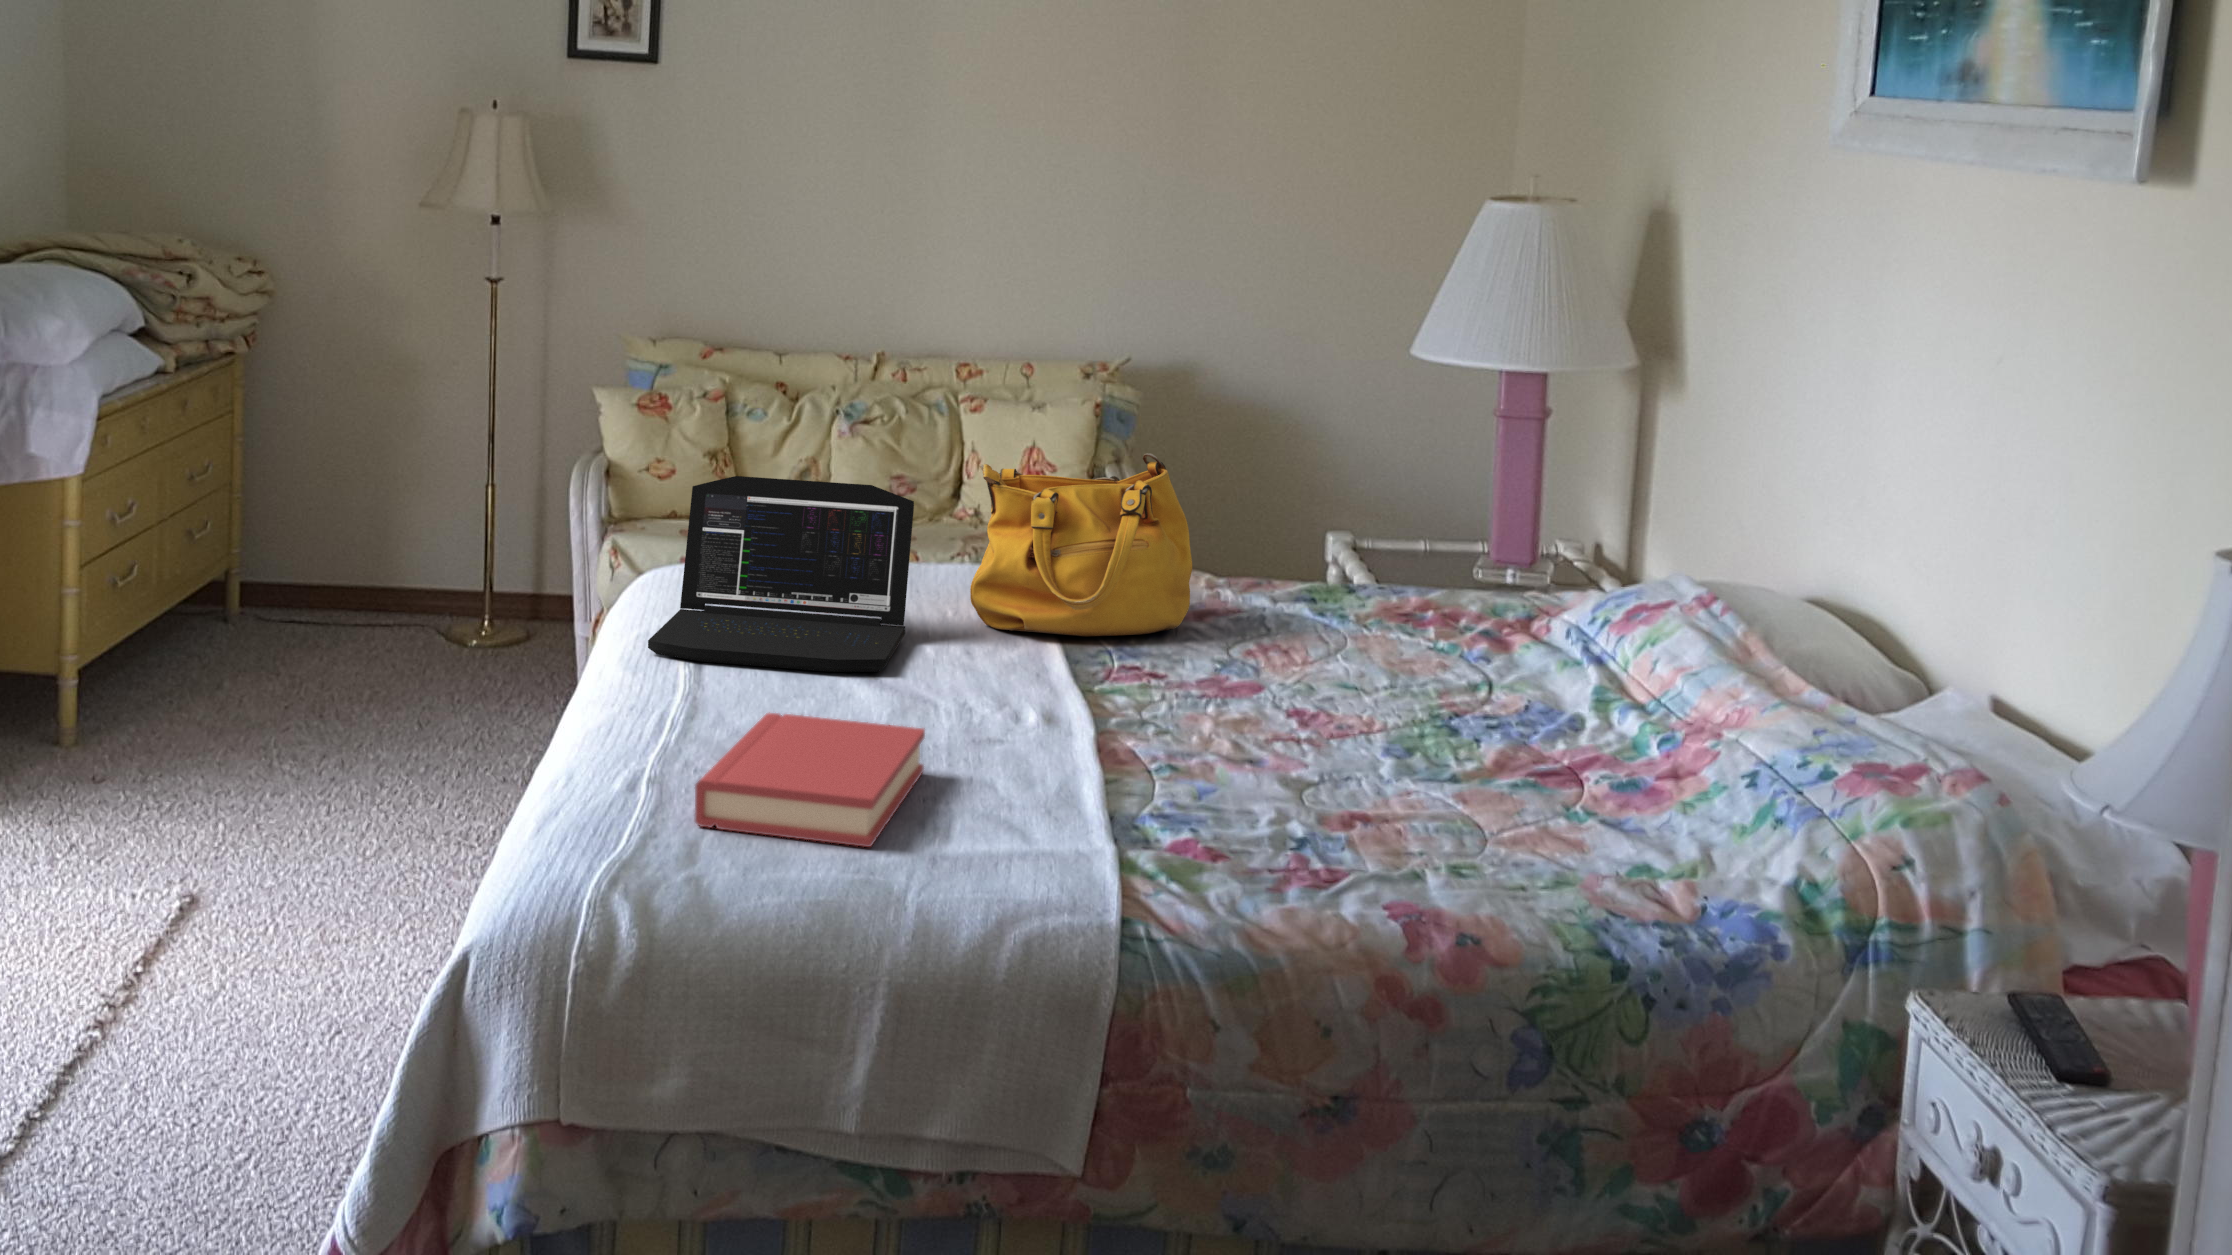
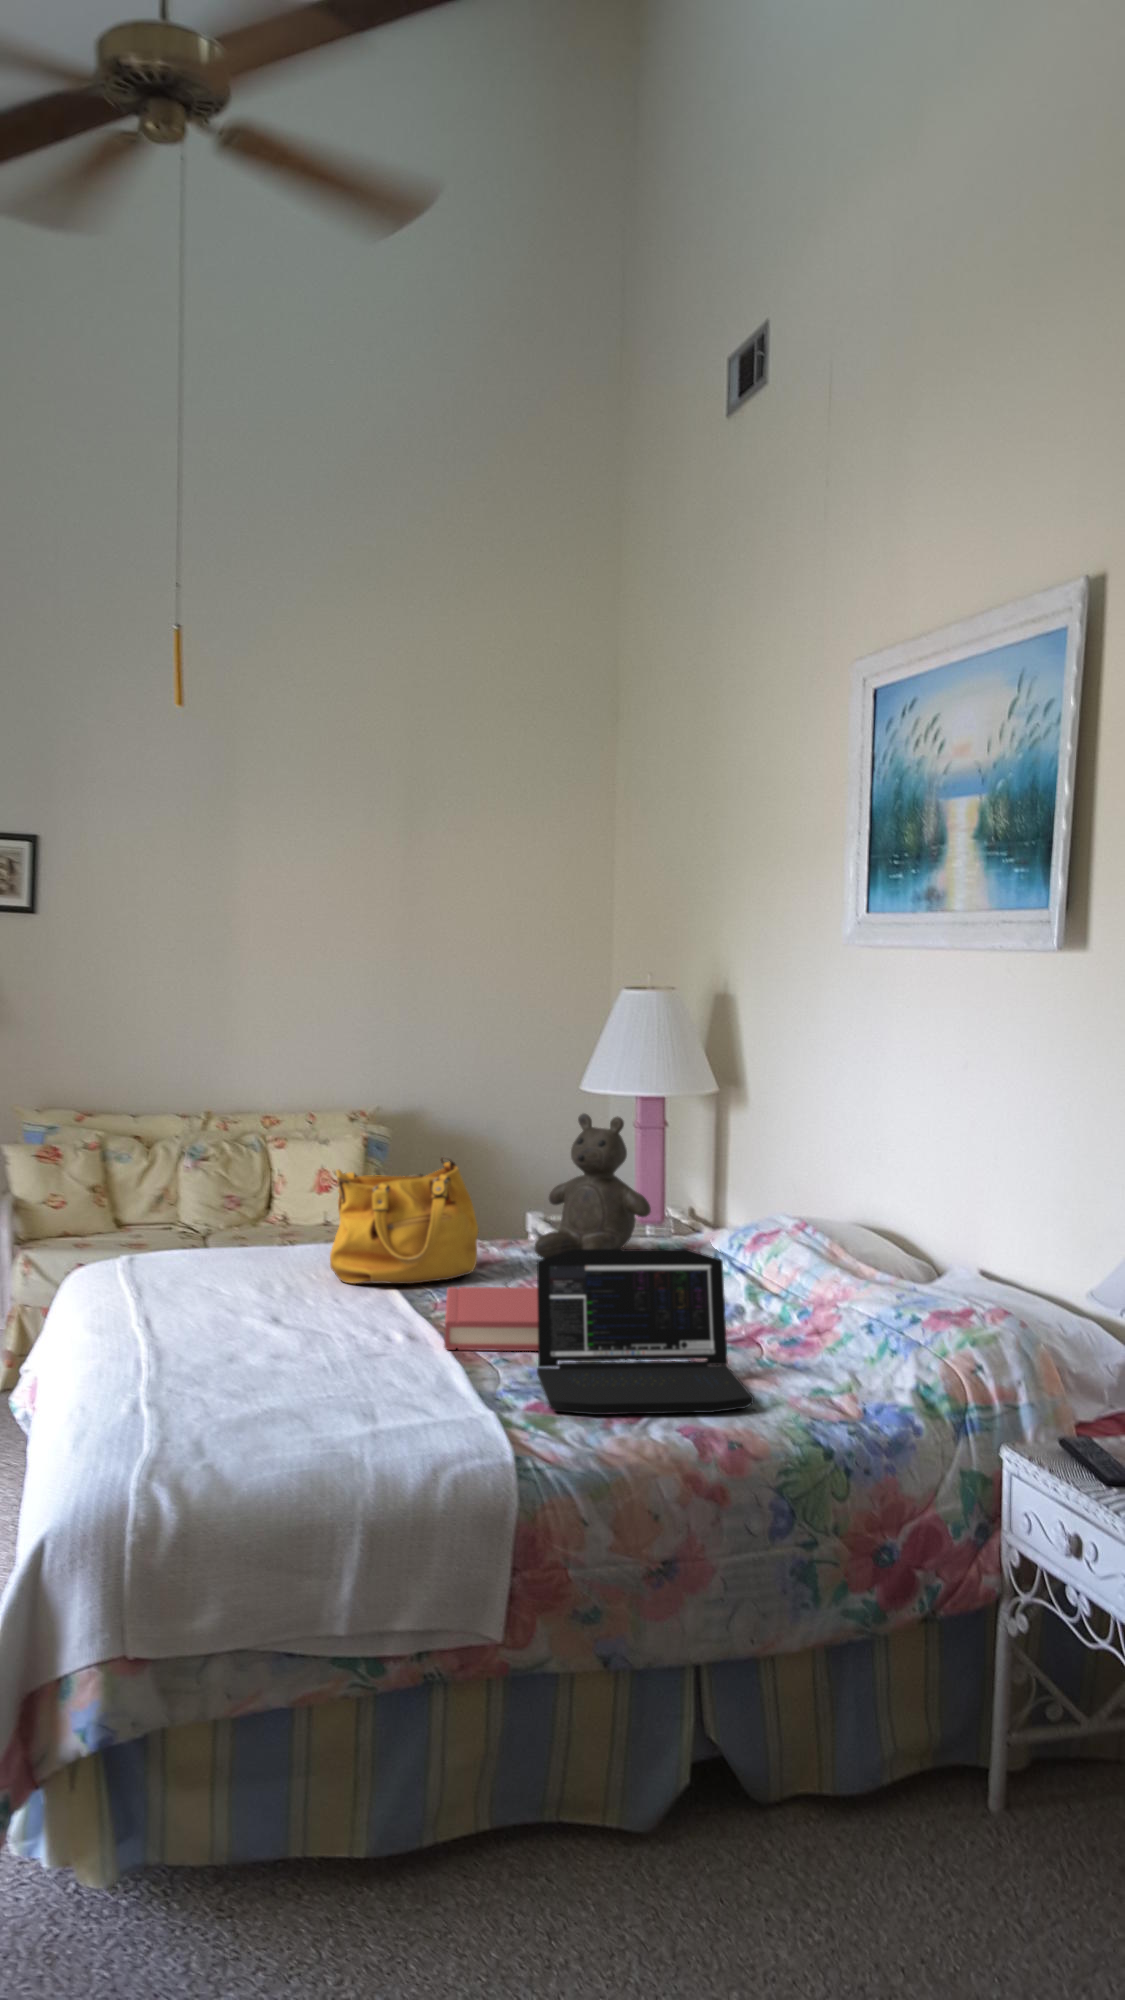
teddy bear: none [1286,399,1470,631] -> present [535,1113,651,1259]
laptop: present [648,476,914,672] -> present [537,1249,754,1415]
hardback book: present [695,713,925,847] -> present [444,1287,538,1351]

